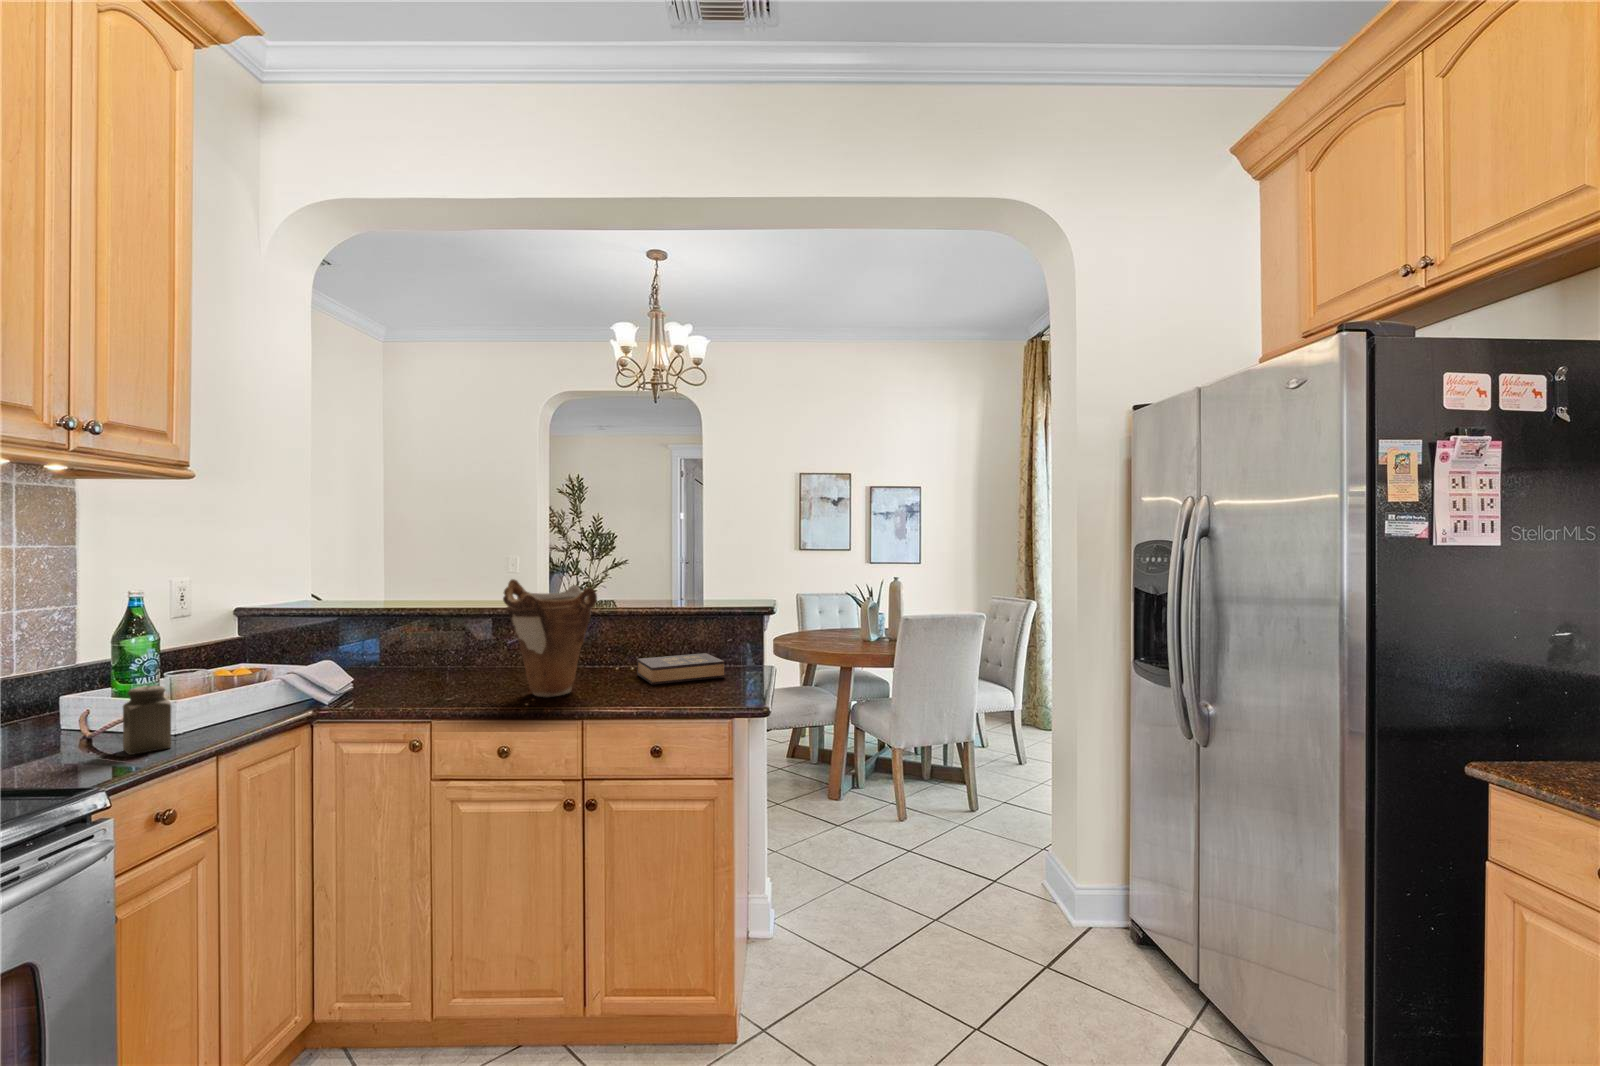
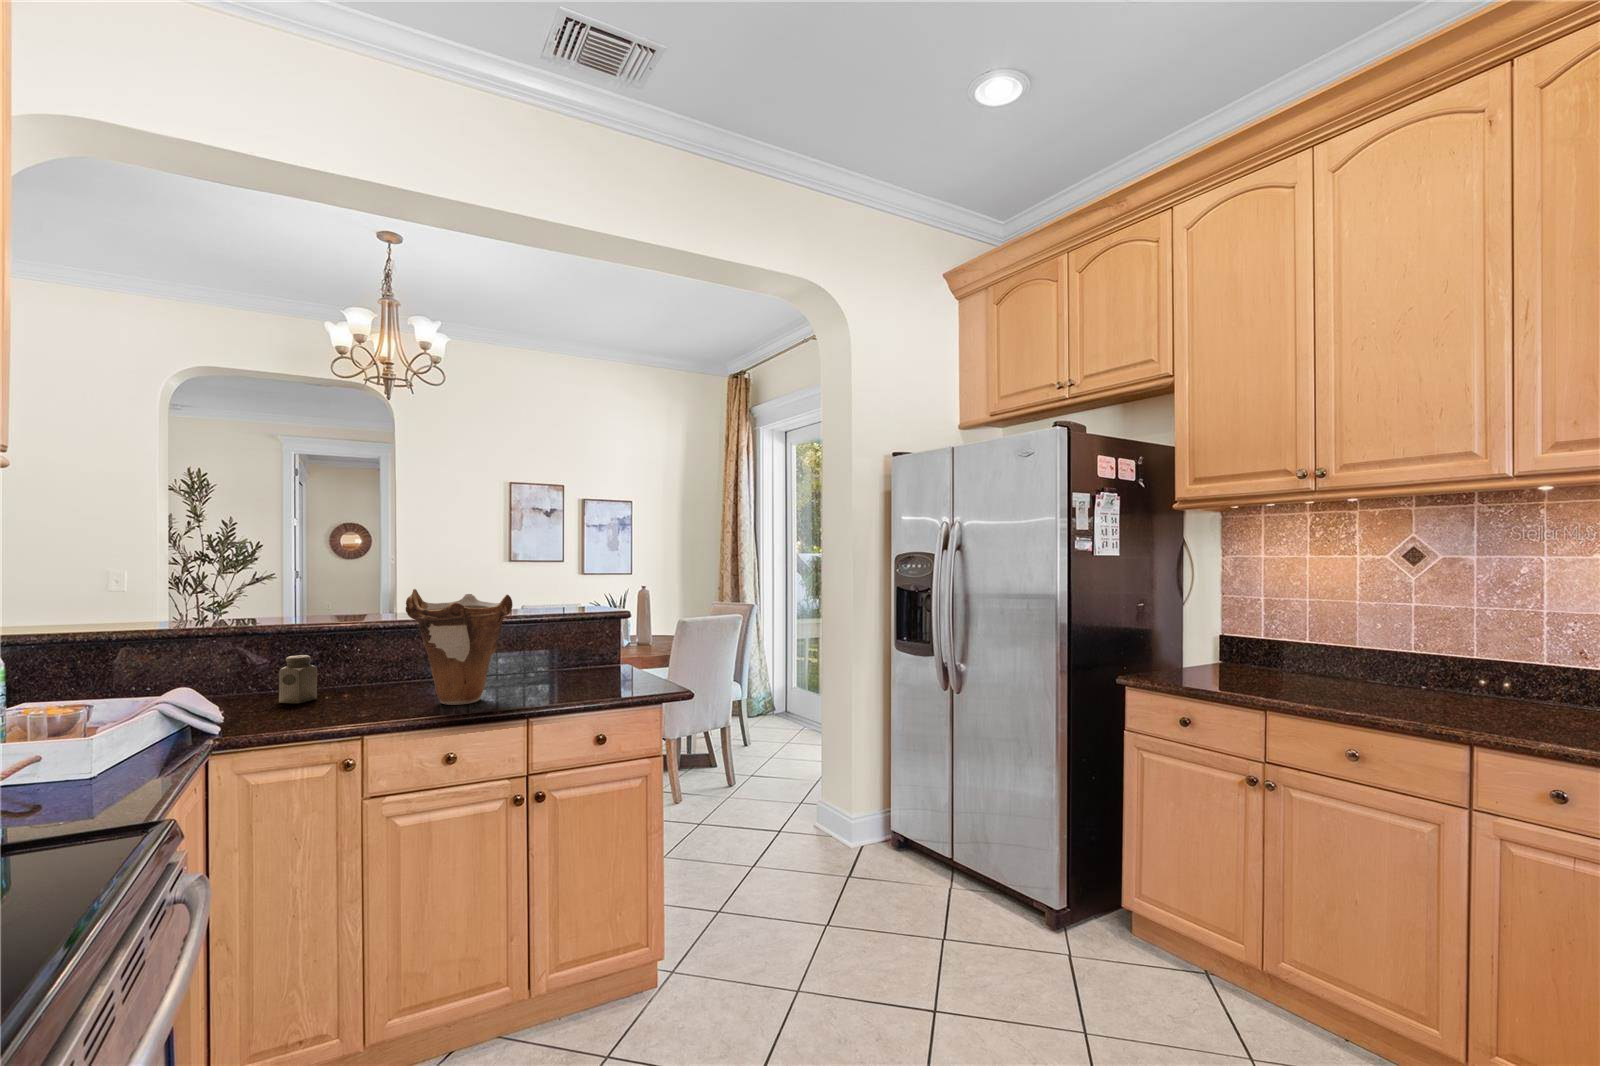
hardback book: present [637,653,725,685] -> none [511,657,602,687]
salt shaker: present [123,686,171,755] -> present [279,655,317,703]

